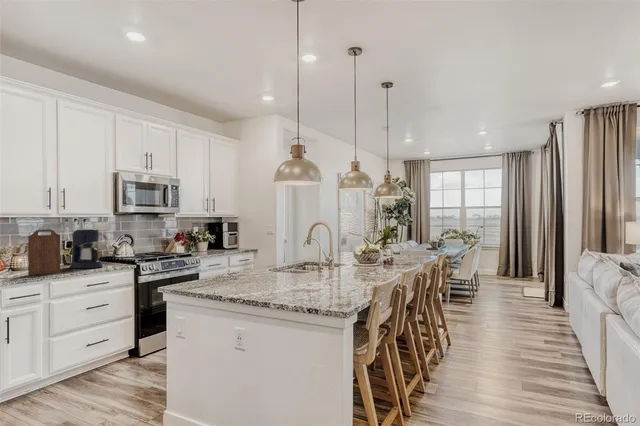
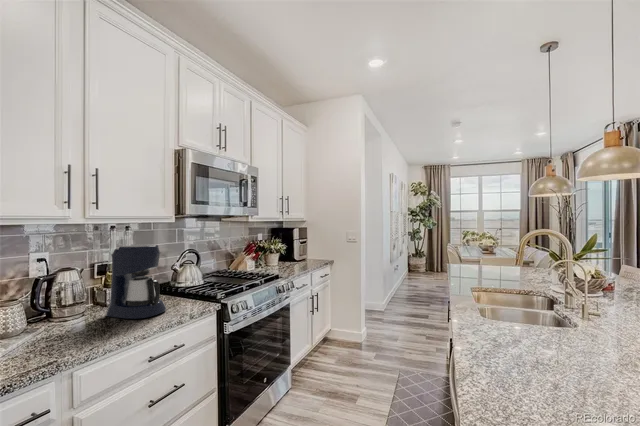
cutting board: present [28,229,60,275] -> none [20,251,93,357]

